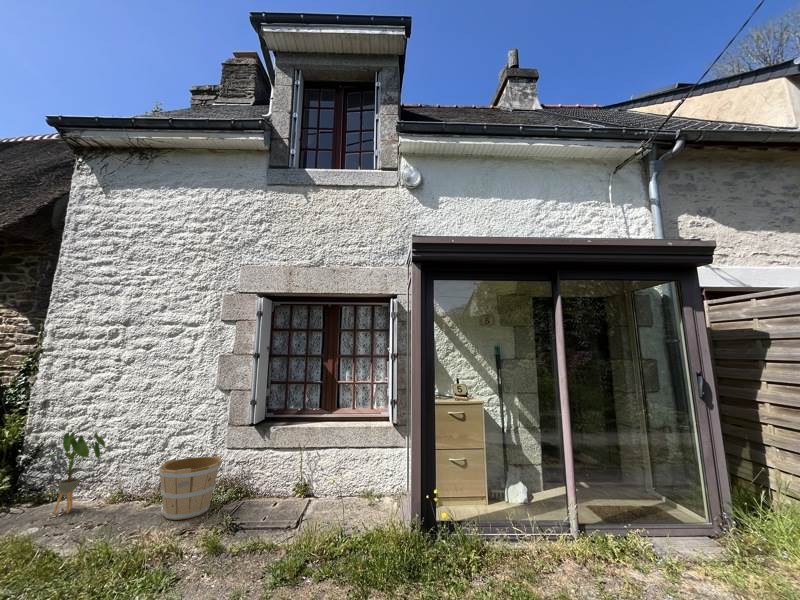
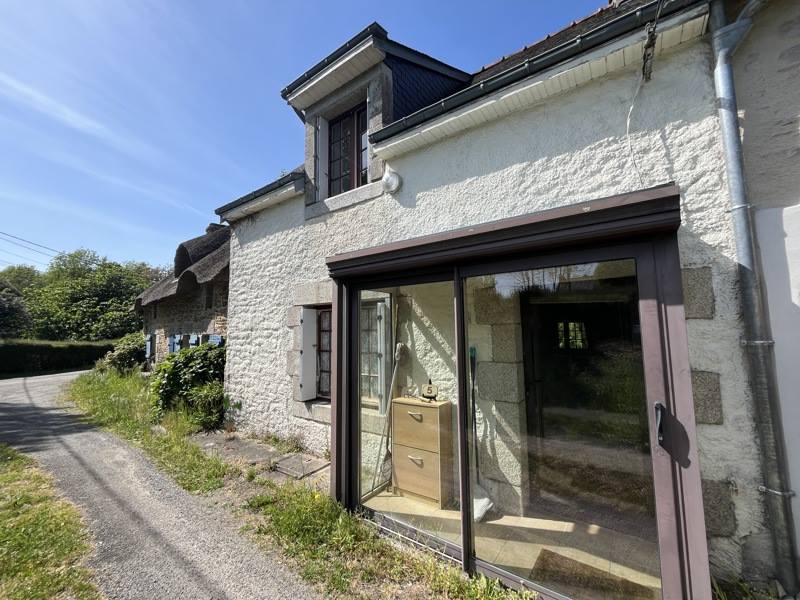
wooden bucket: present [159,456,222,520] -> none [248,418,286,458]

